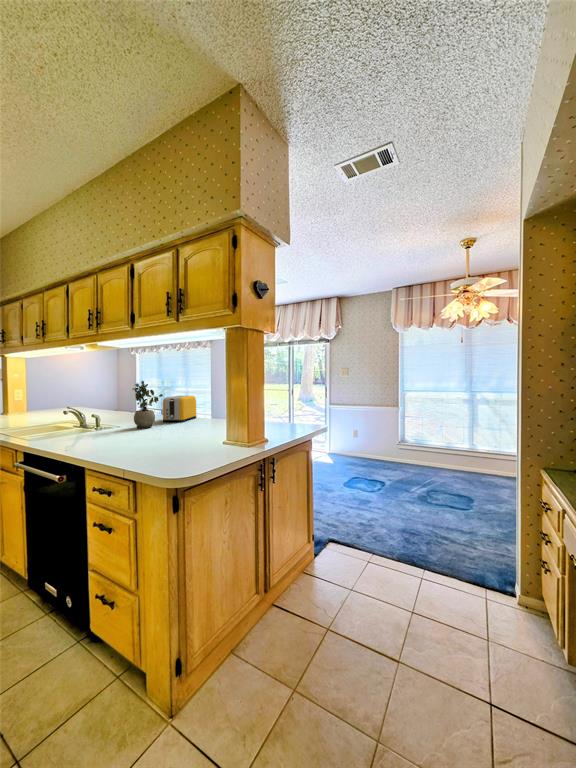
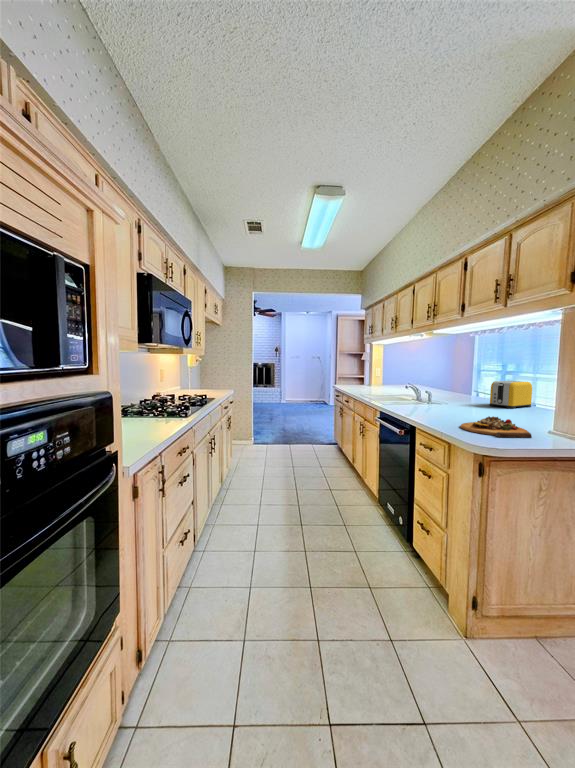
potted plant: present [132,381,163,428] -> none [460,364,490,408]
cutting board: none [143,436,215,460] -> present [460,417,532,438]

